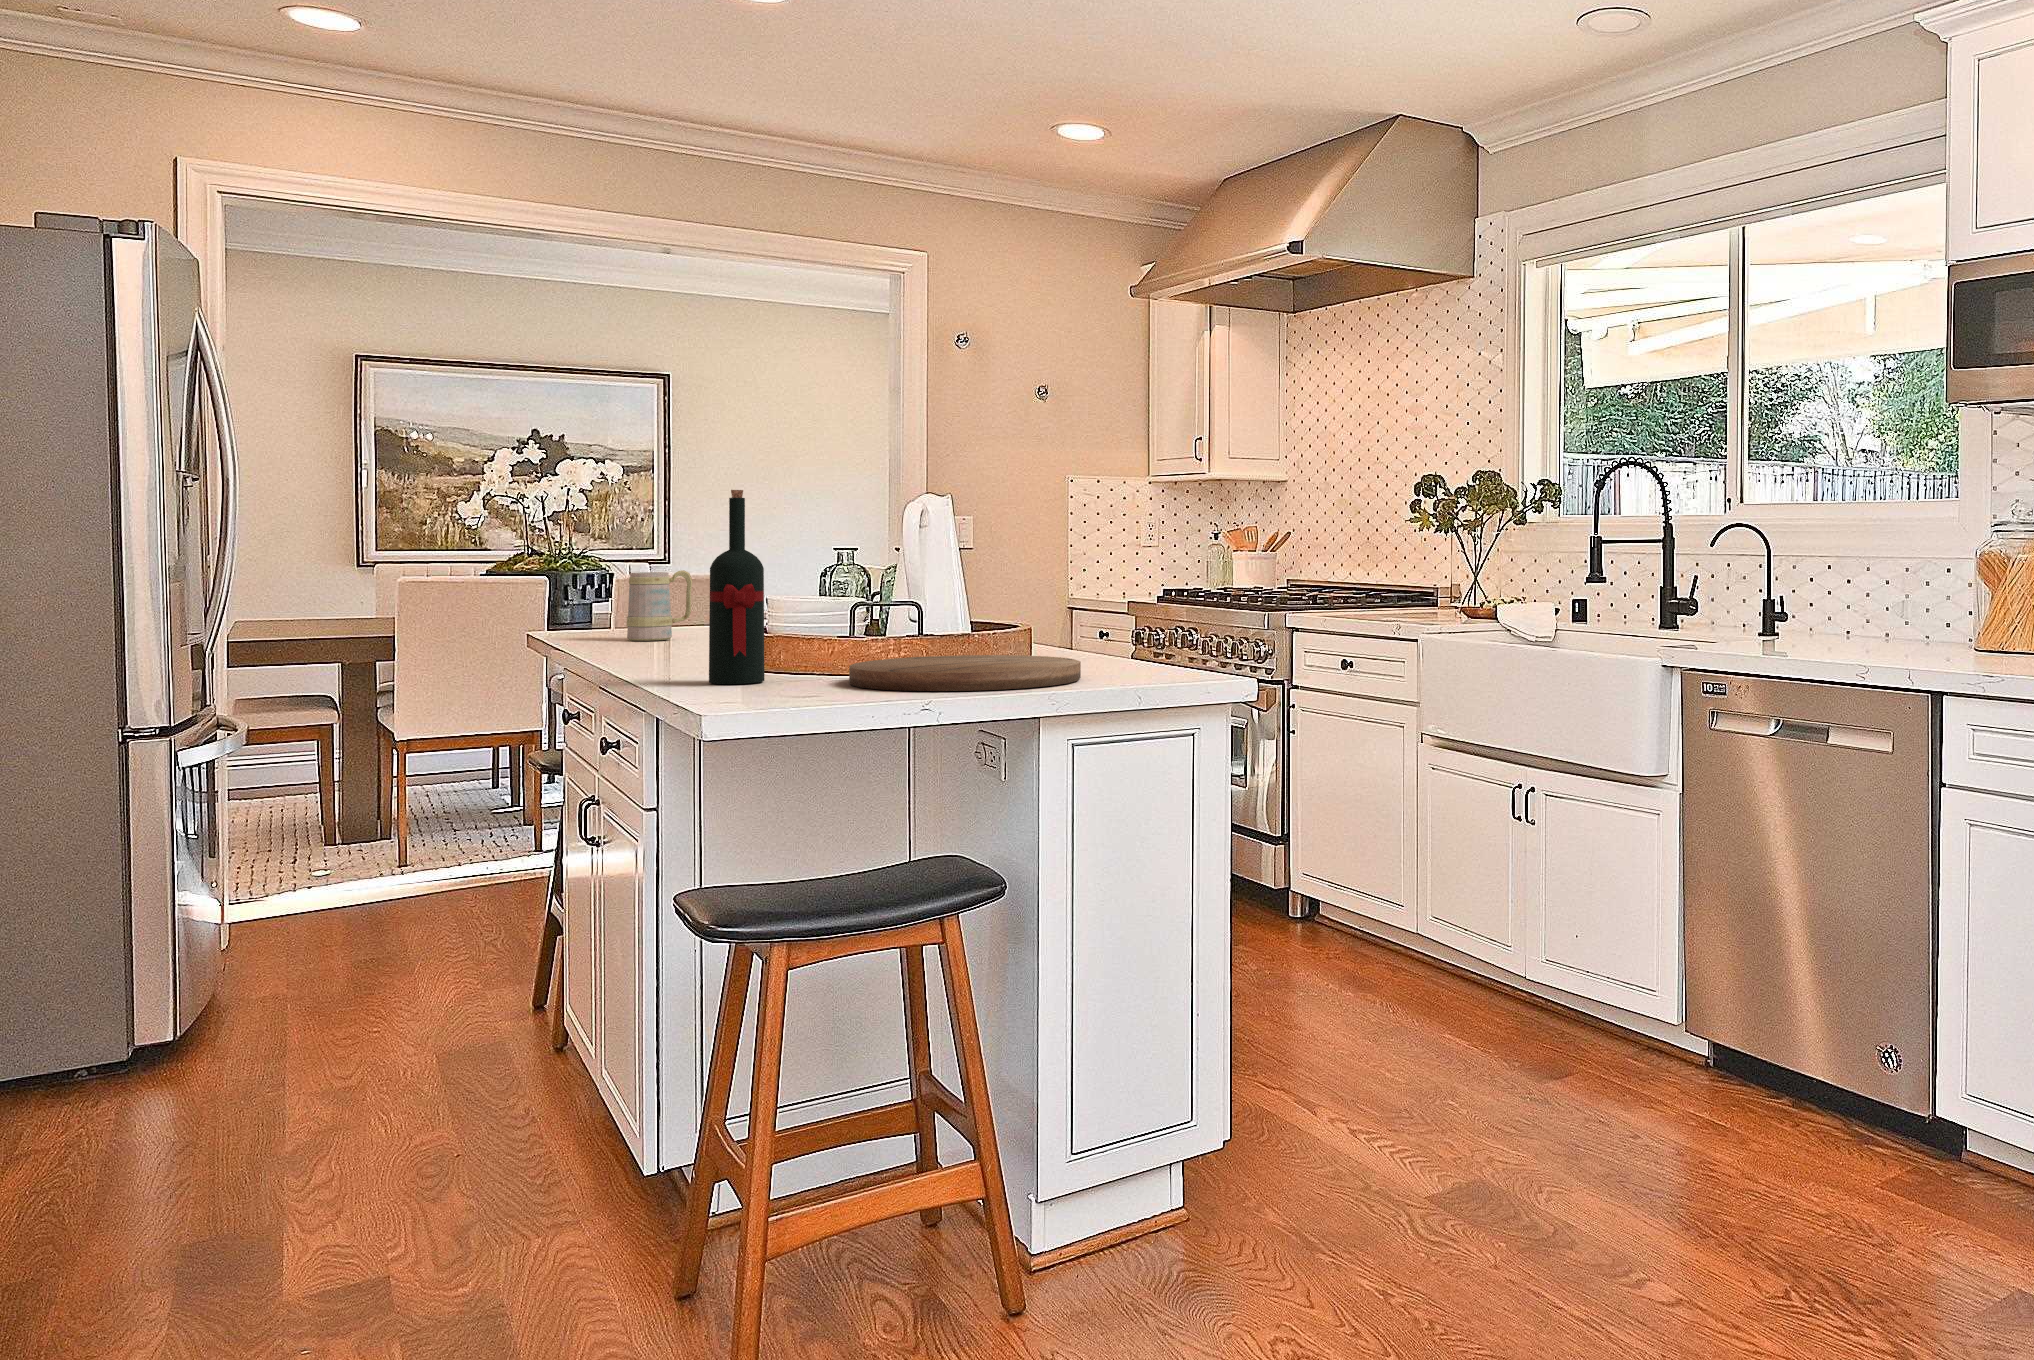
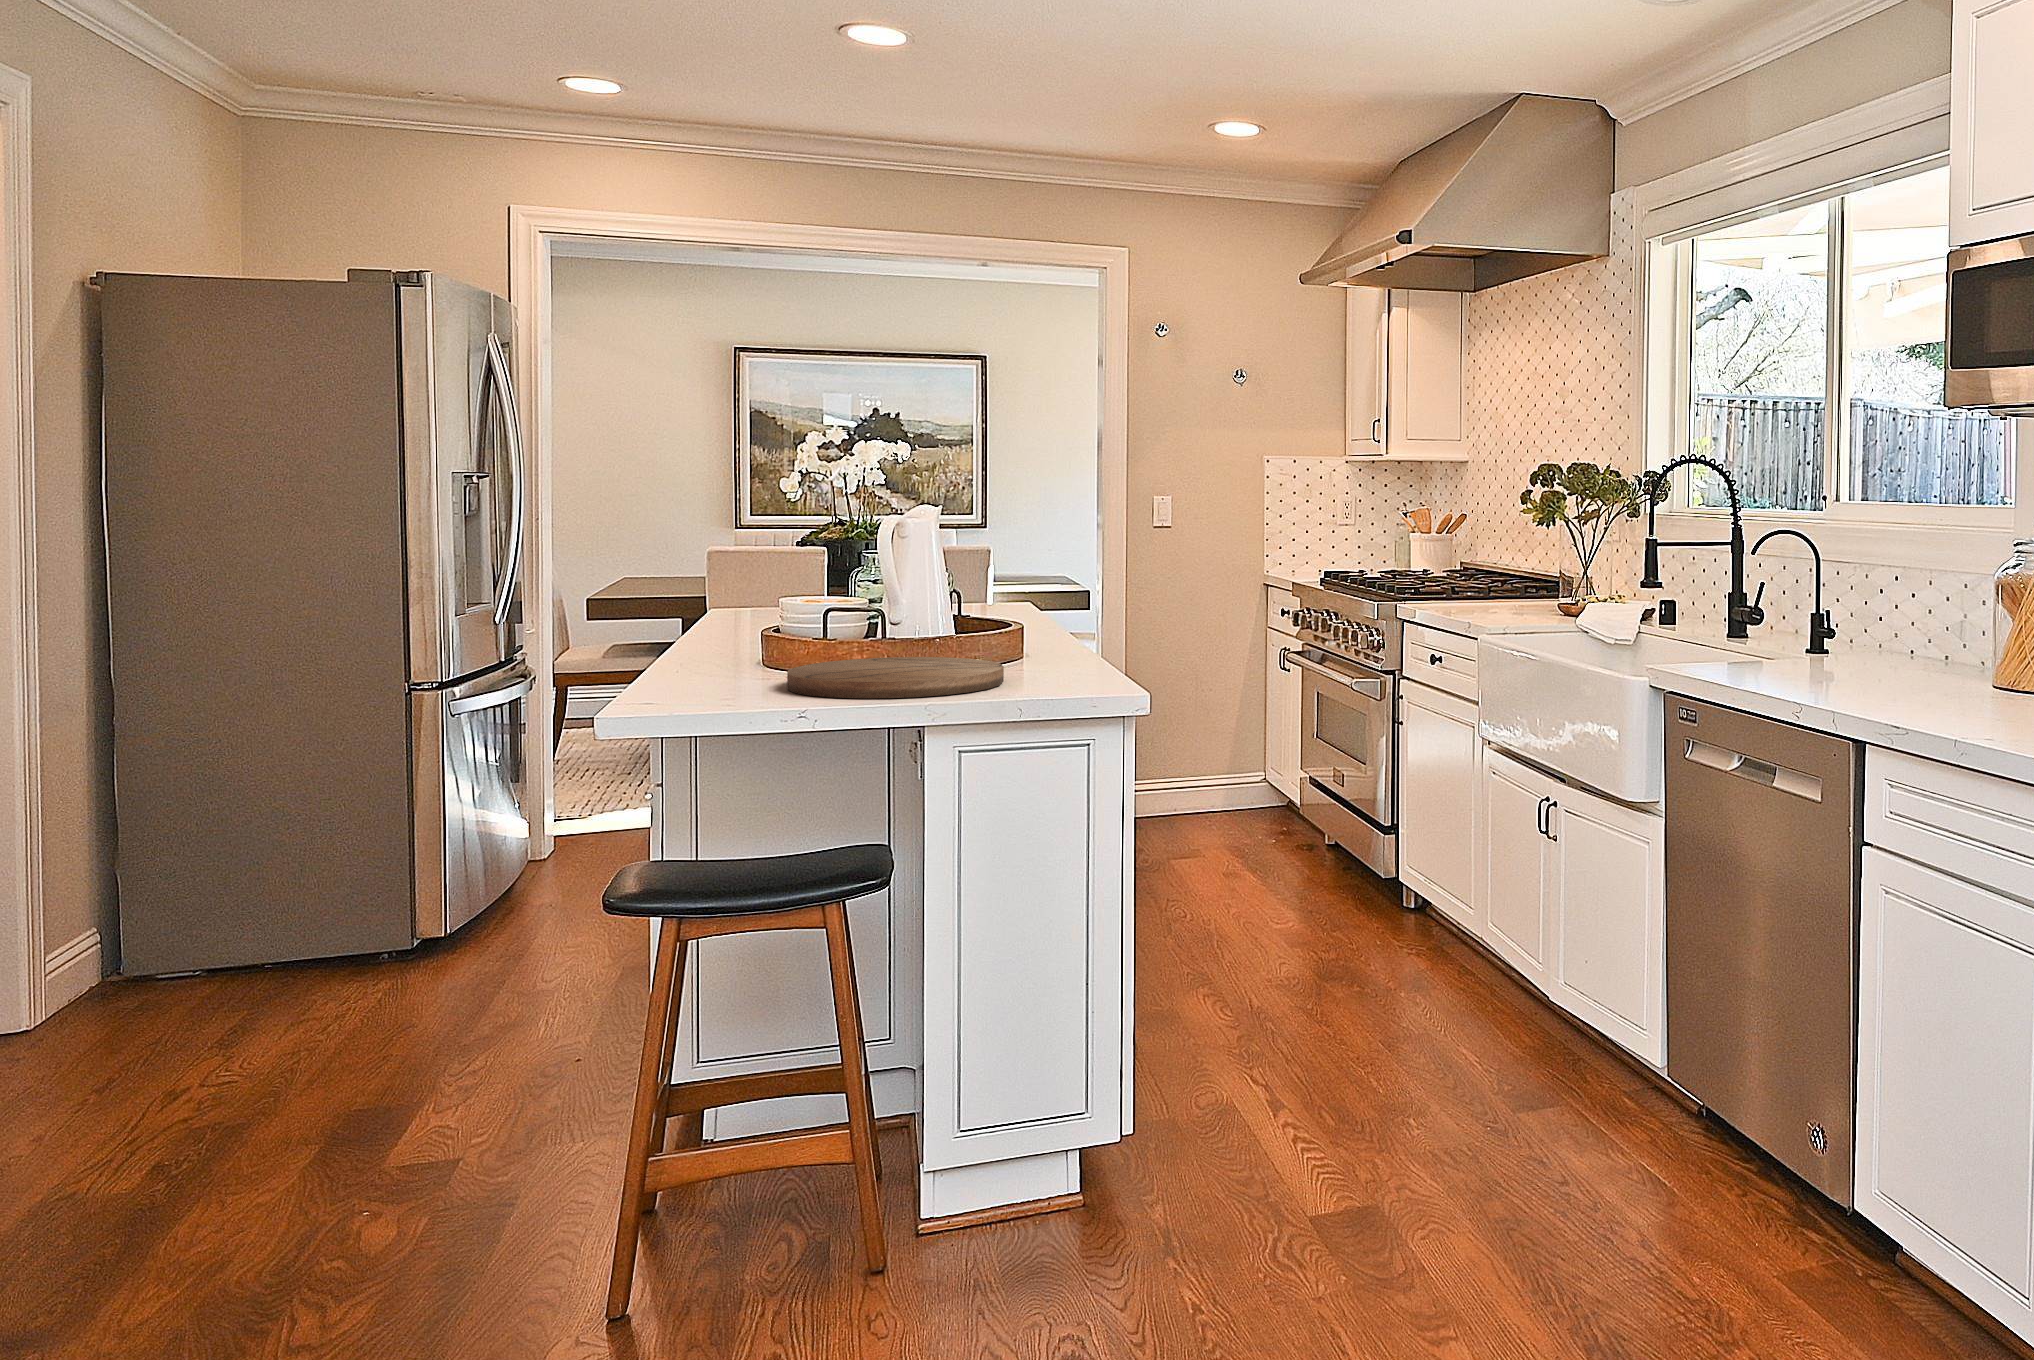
wine bottle: present [709,490,764,684] -> none [684,507,732,681]
mug: present [627,570,692,641] -> none [758,559,815,621]

